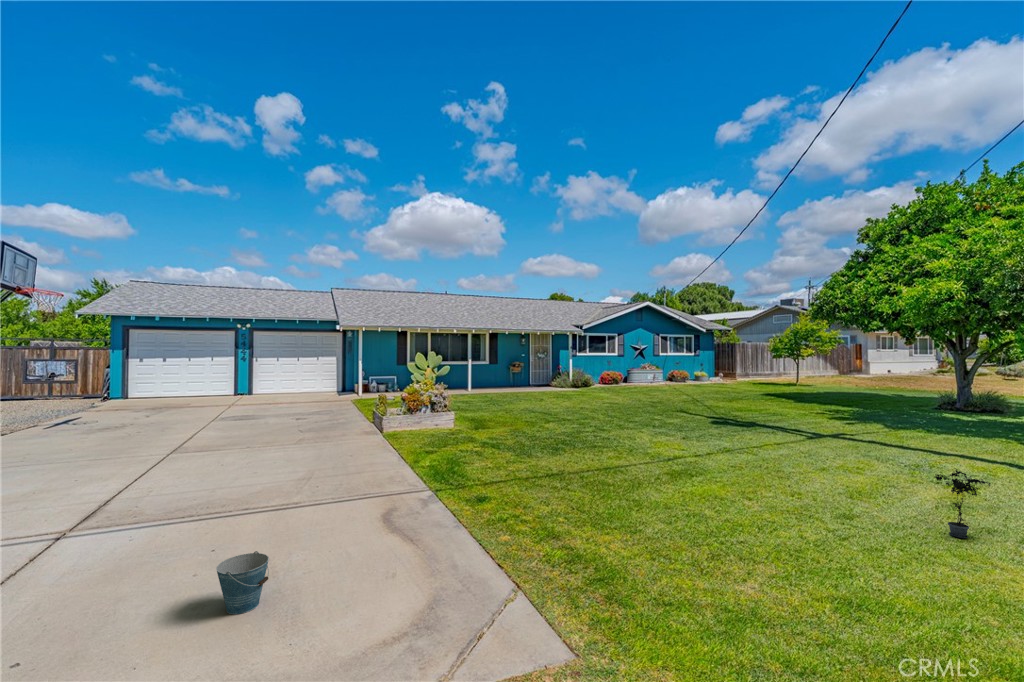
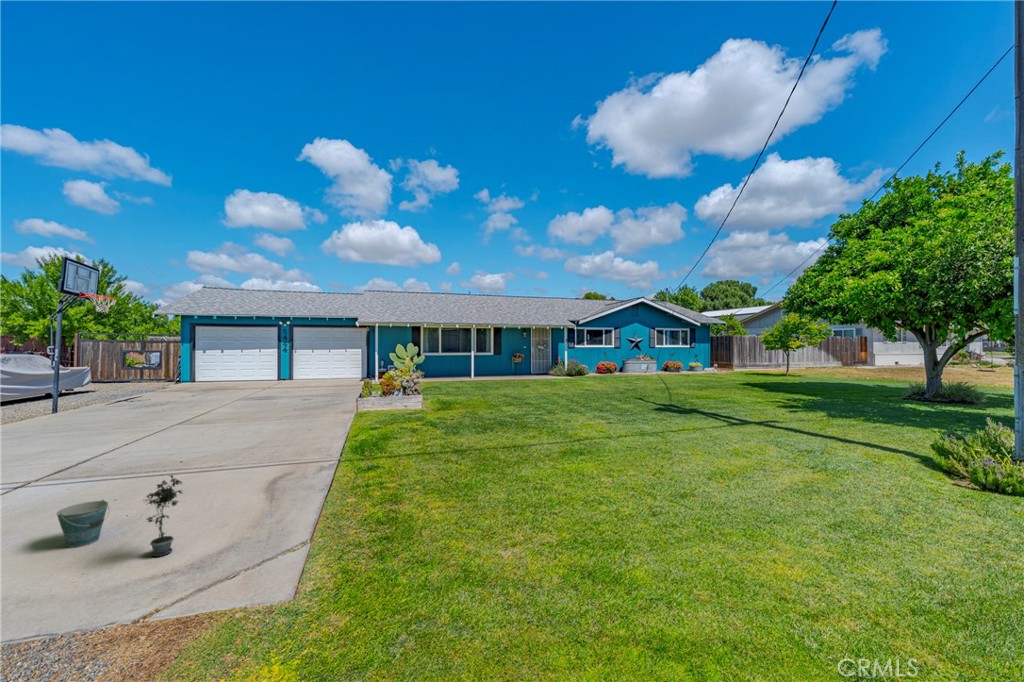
potted plant: present [935,468,990,538] -> present [146,475,182,556]

